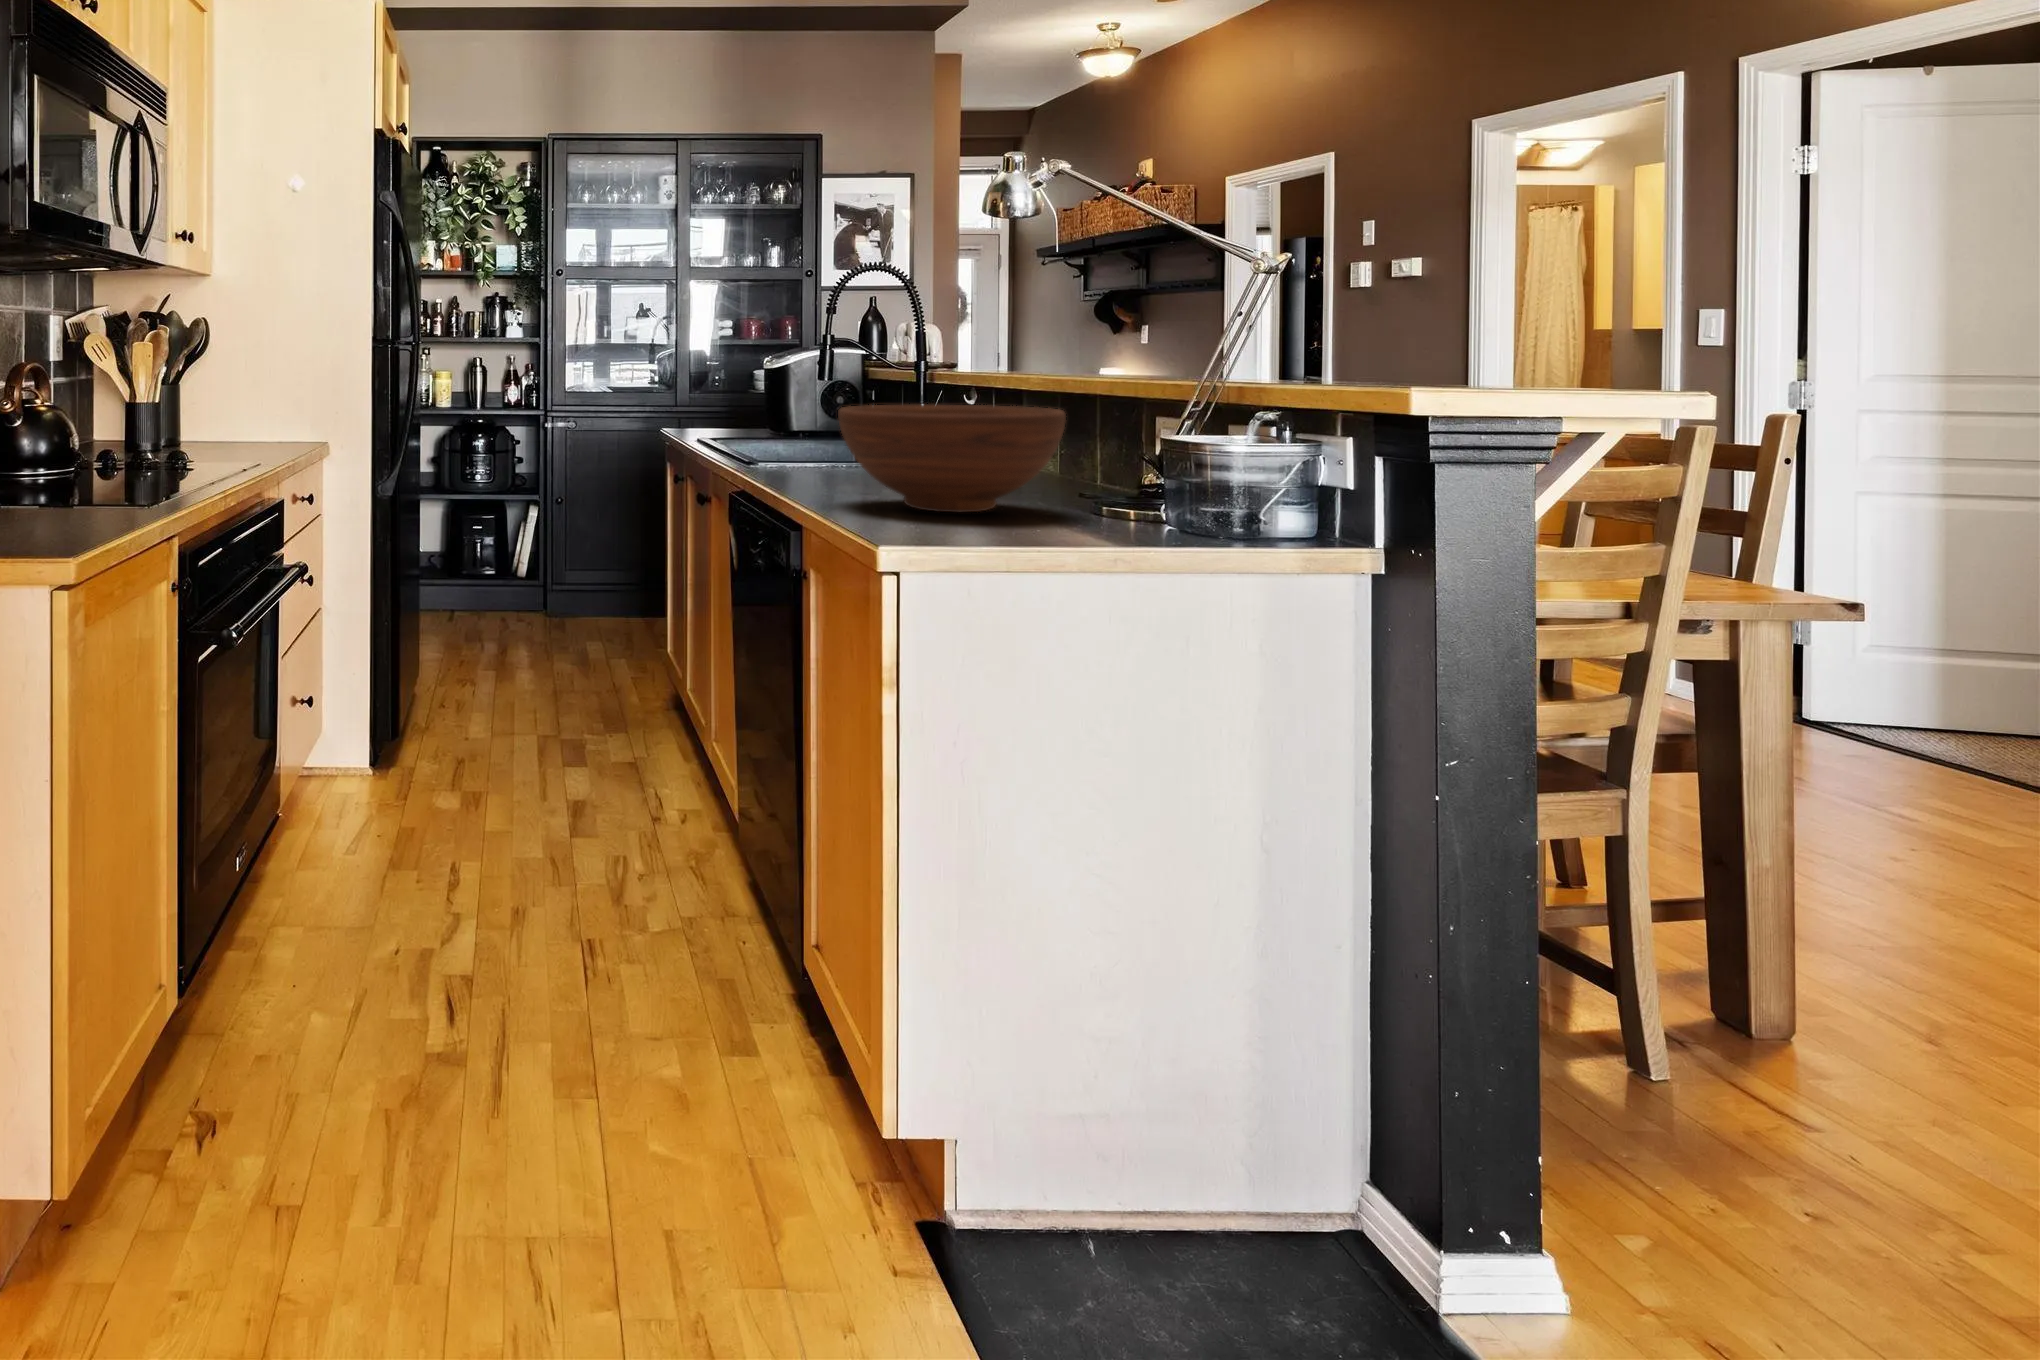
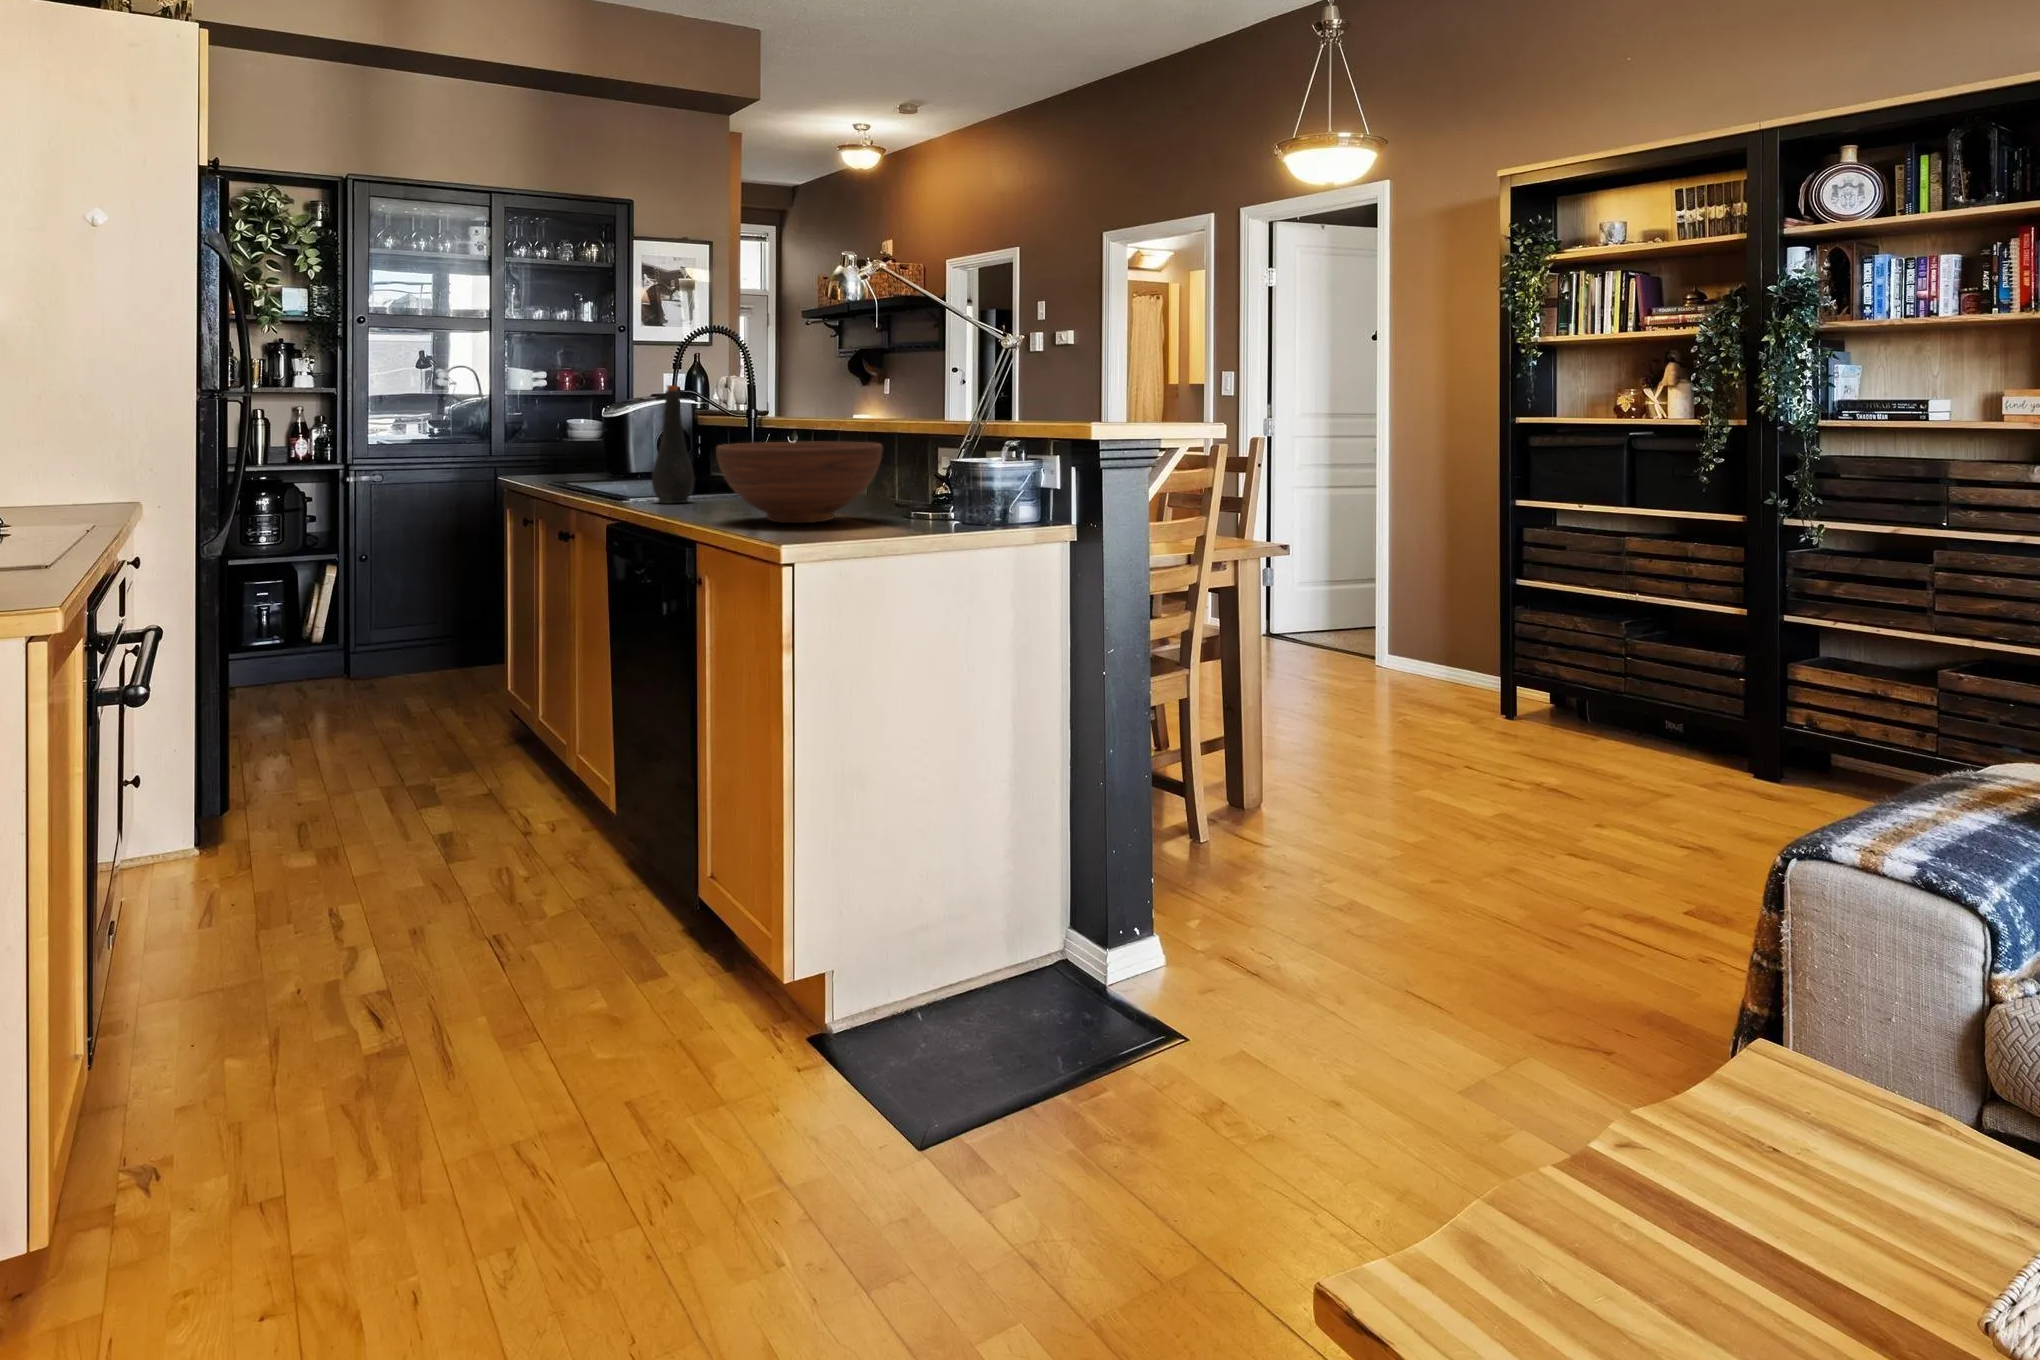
bottle: none [792,333,842,474] -> present [652,385,694,503]

